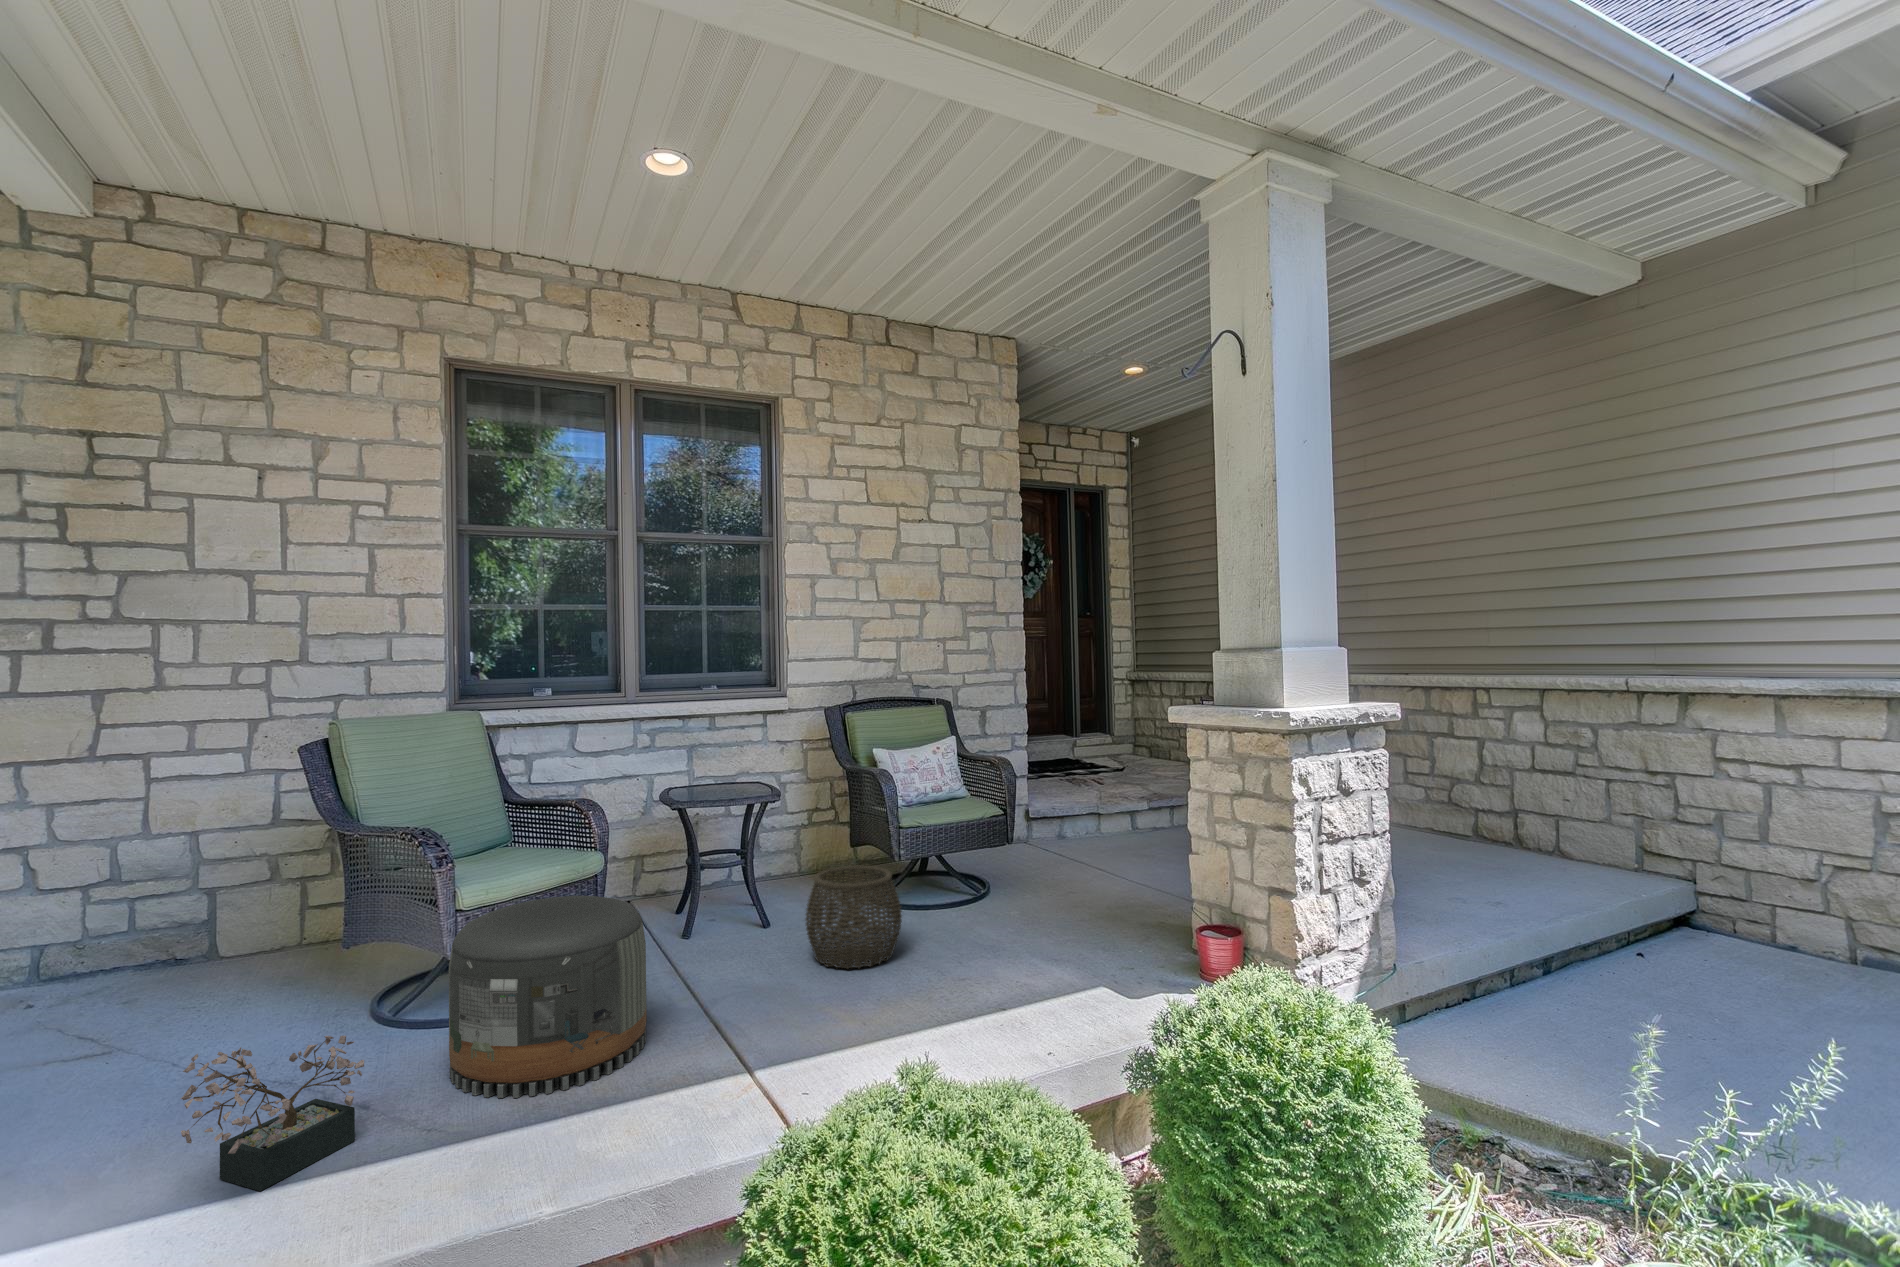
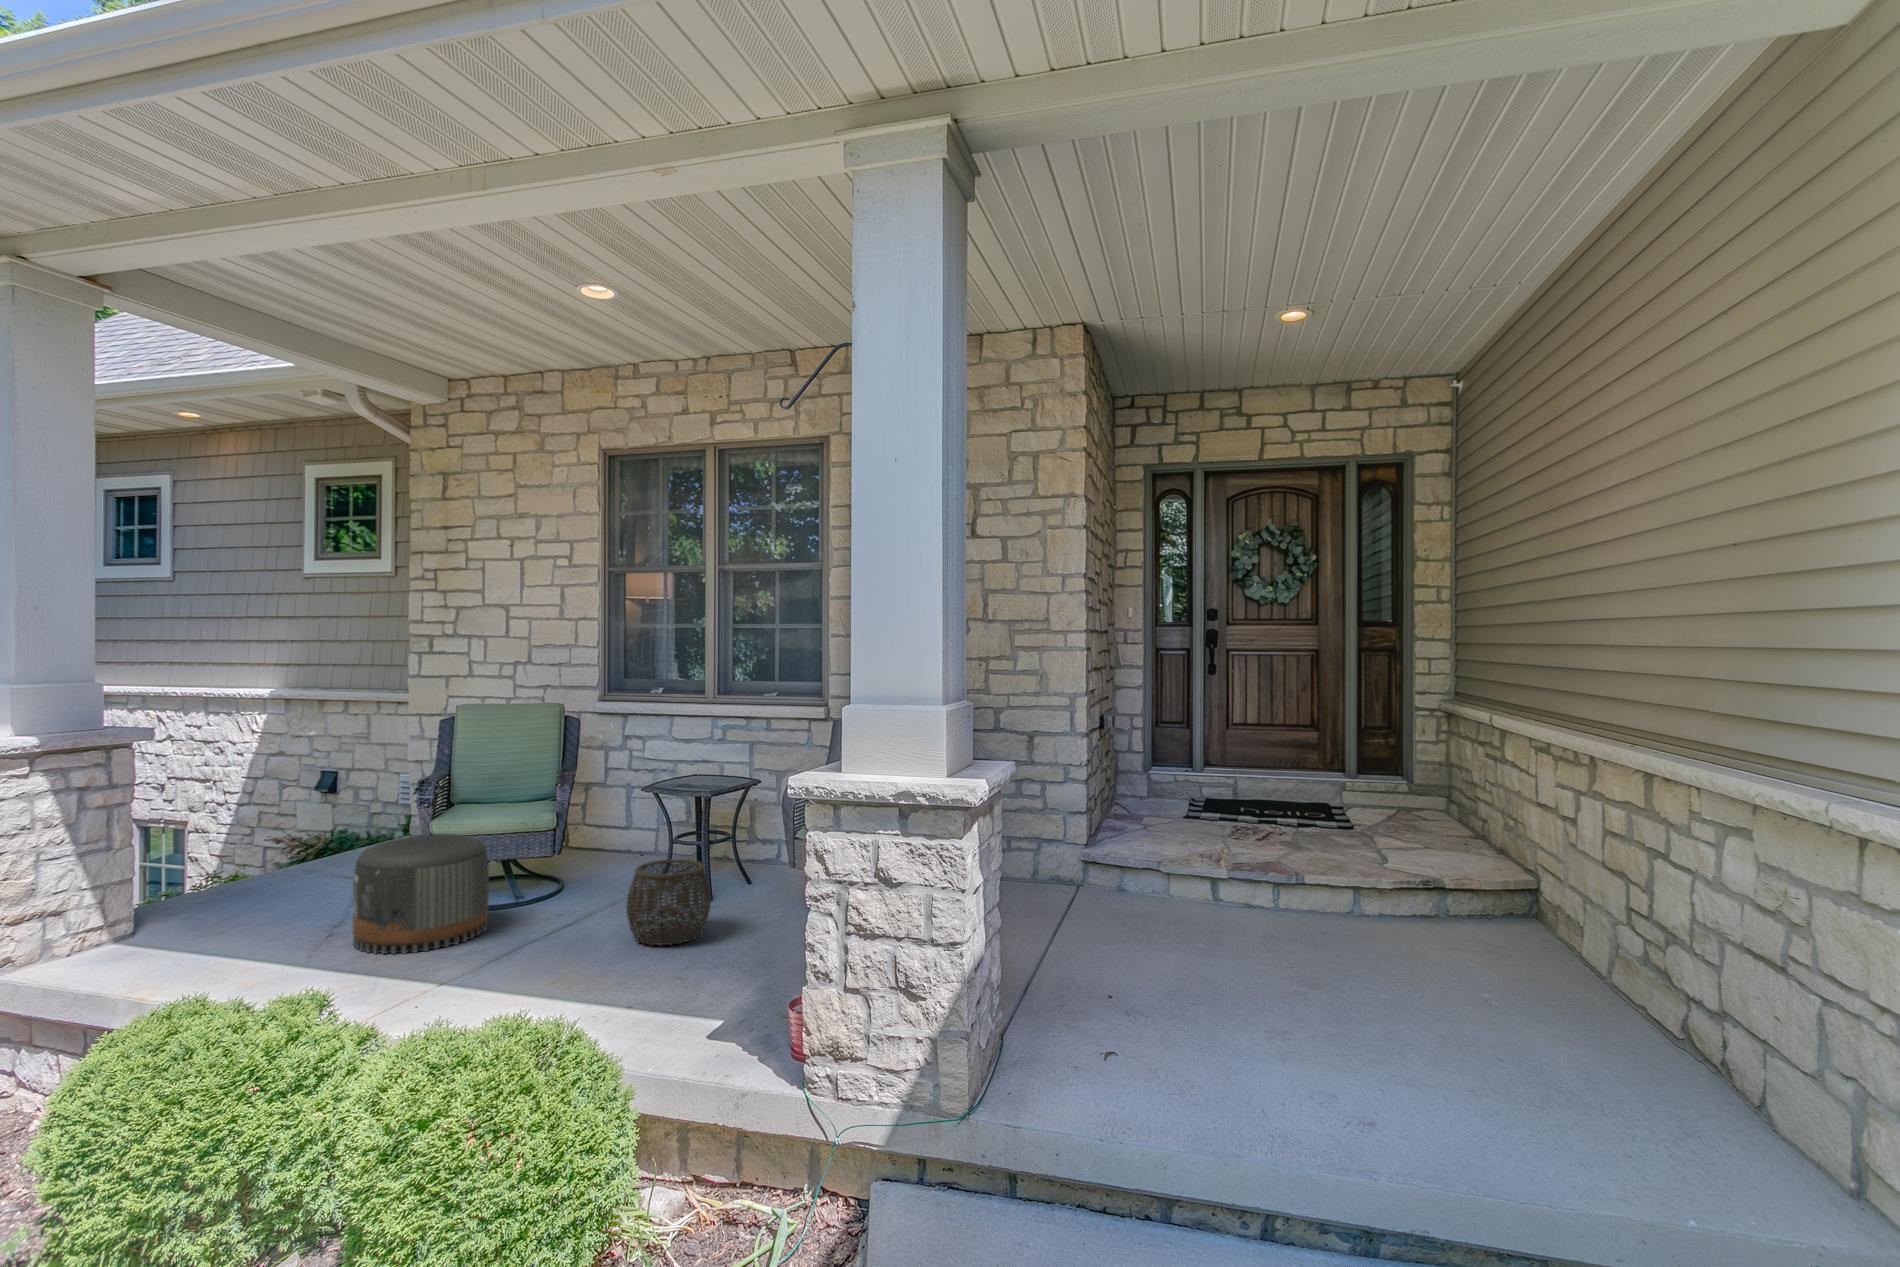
decorative plant: present [181,1036,364,1191] -> none [205,873,309,950]

